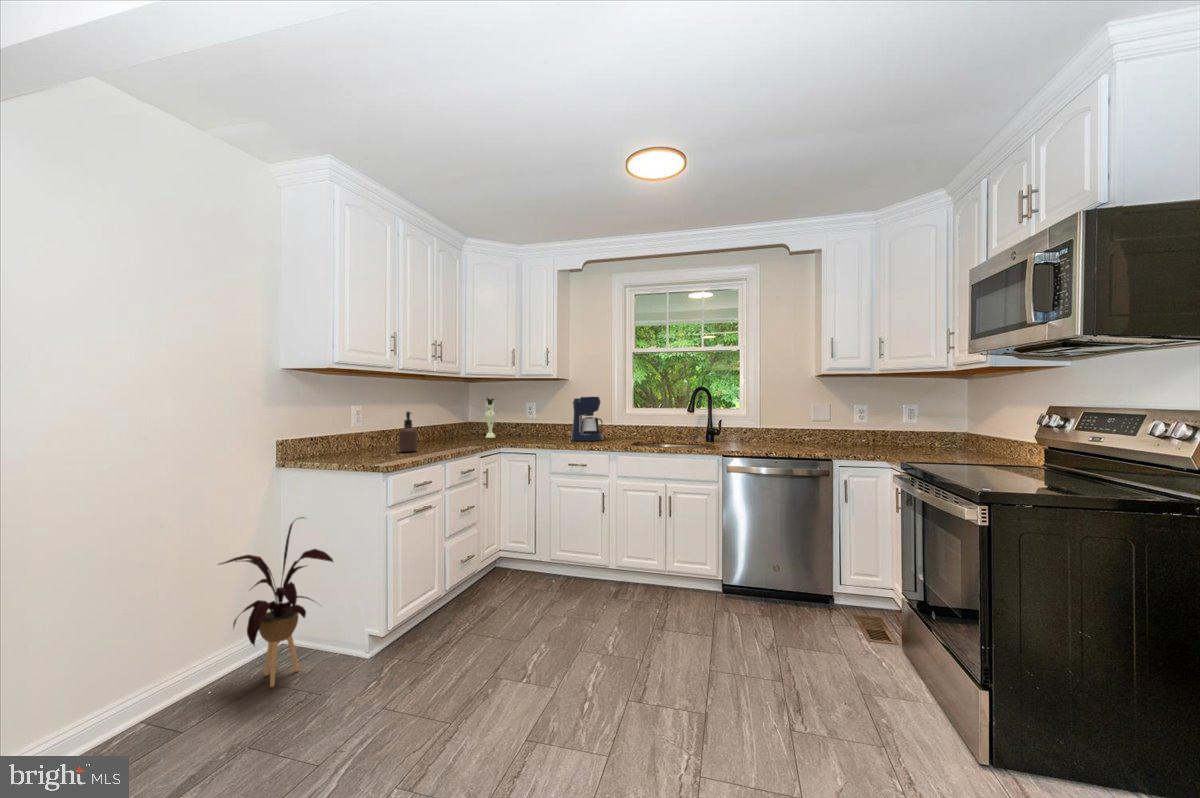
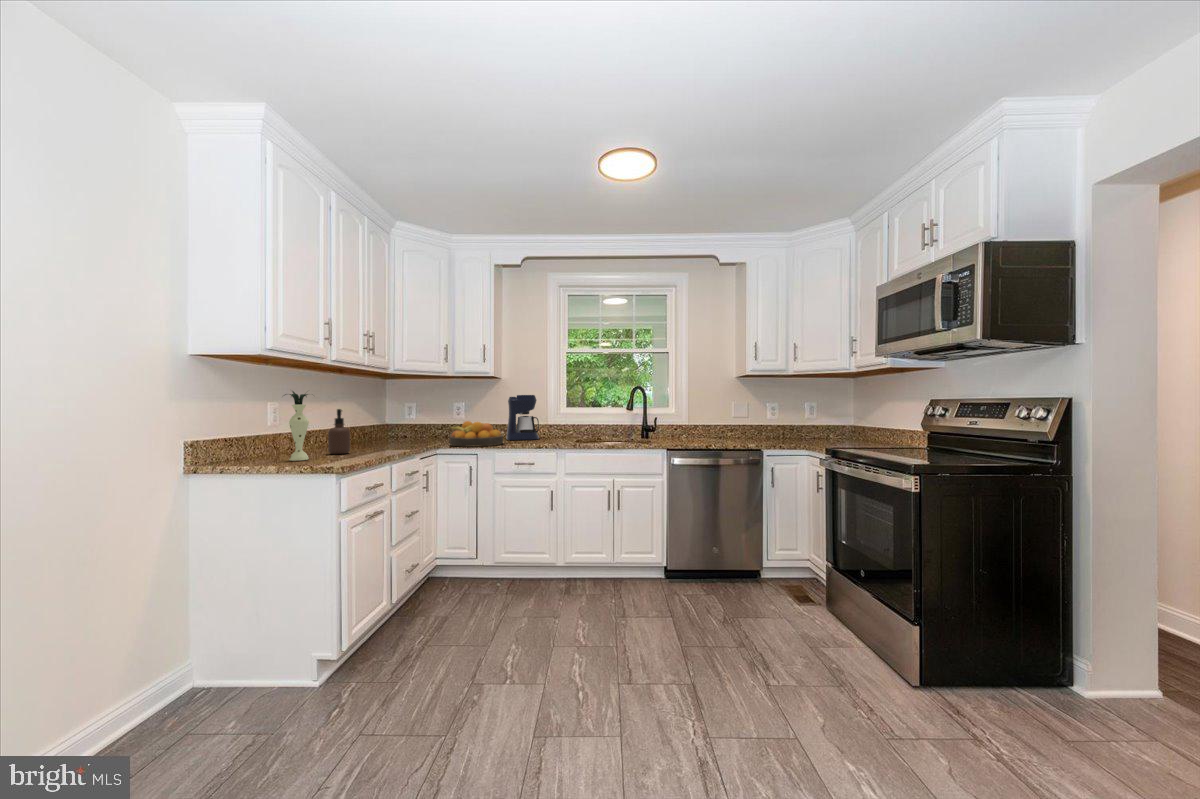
vase: present [485,397,495,438] -> present [285,391,309,461]
fruit bowl: none [511,423,561,448] -> present [450,421,503,446]
house plant: present [220,517,334,687] -> none [131,528,287,735]

